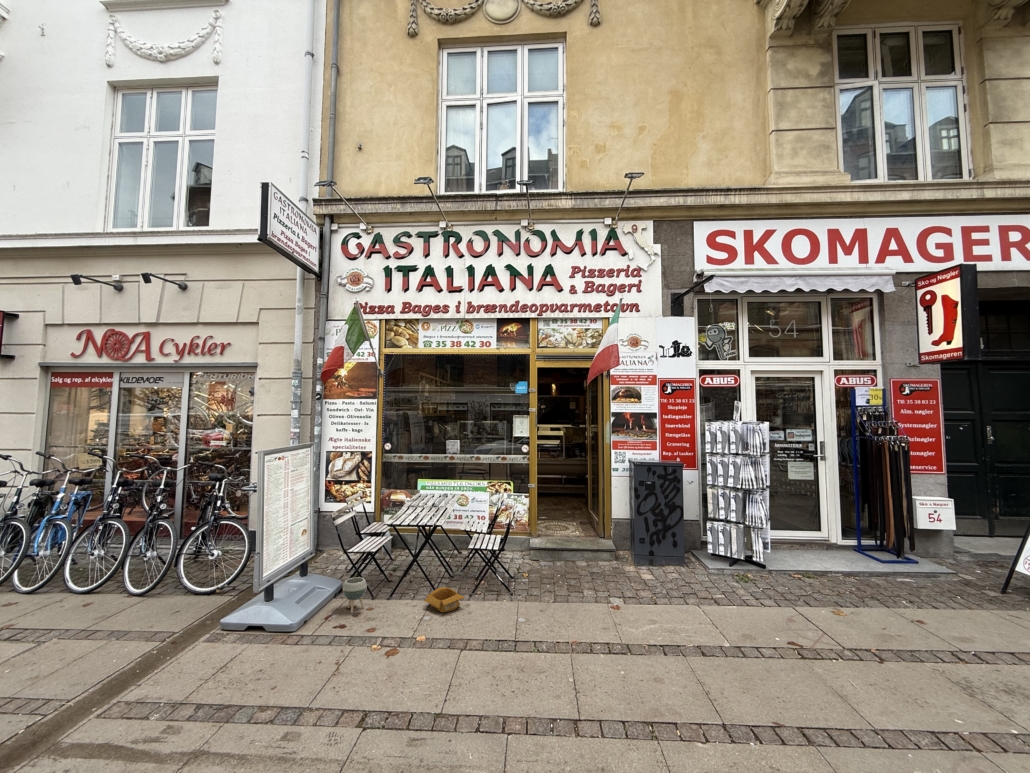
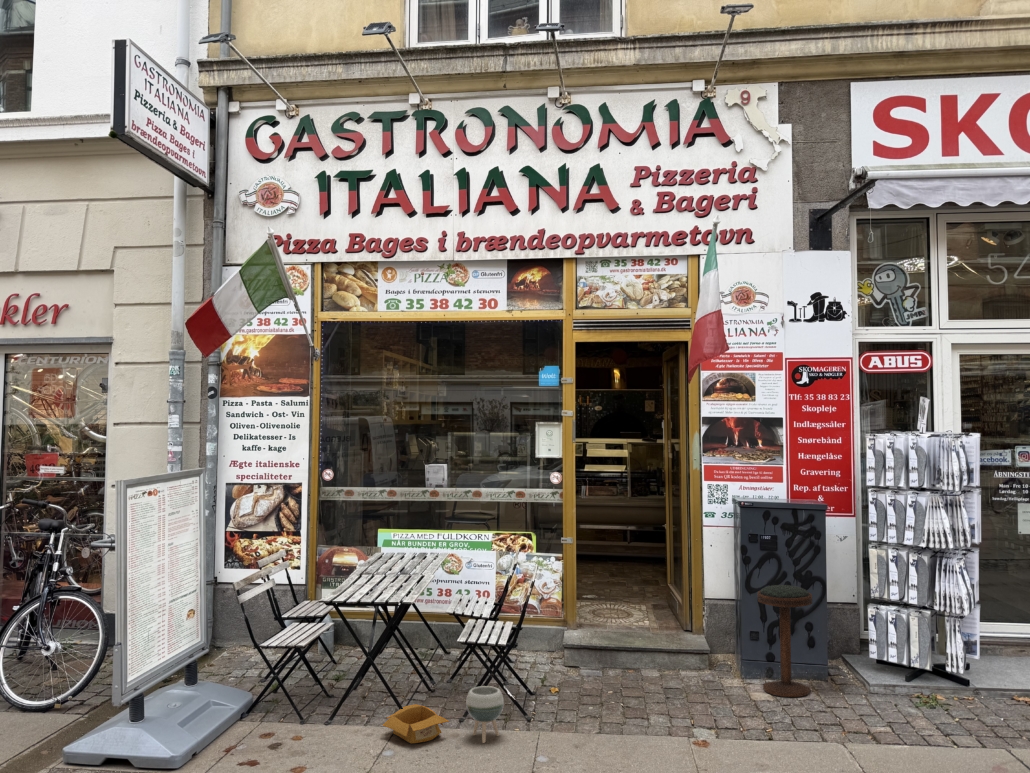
bar stool: none [645,511,678,578] -> present [758,585,812,697]
planter: present [343,577,367,613] -> present [466,686,504,743]

